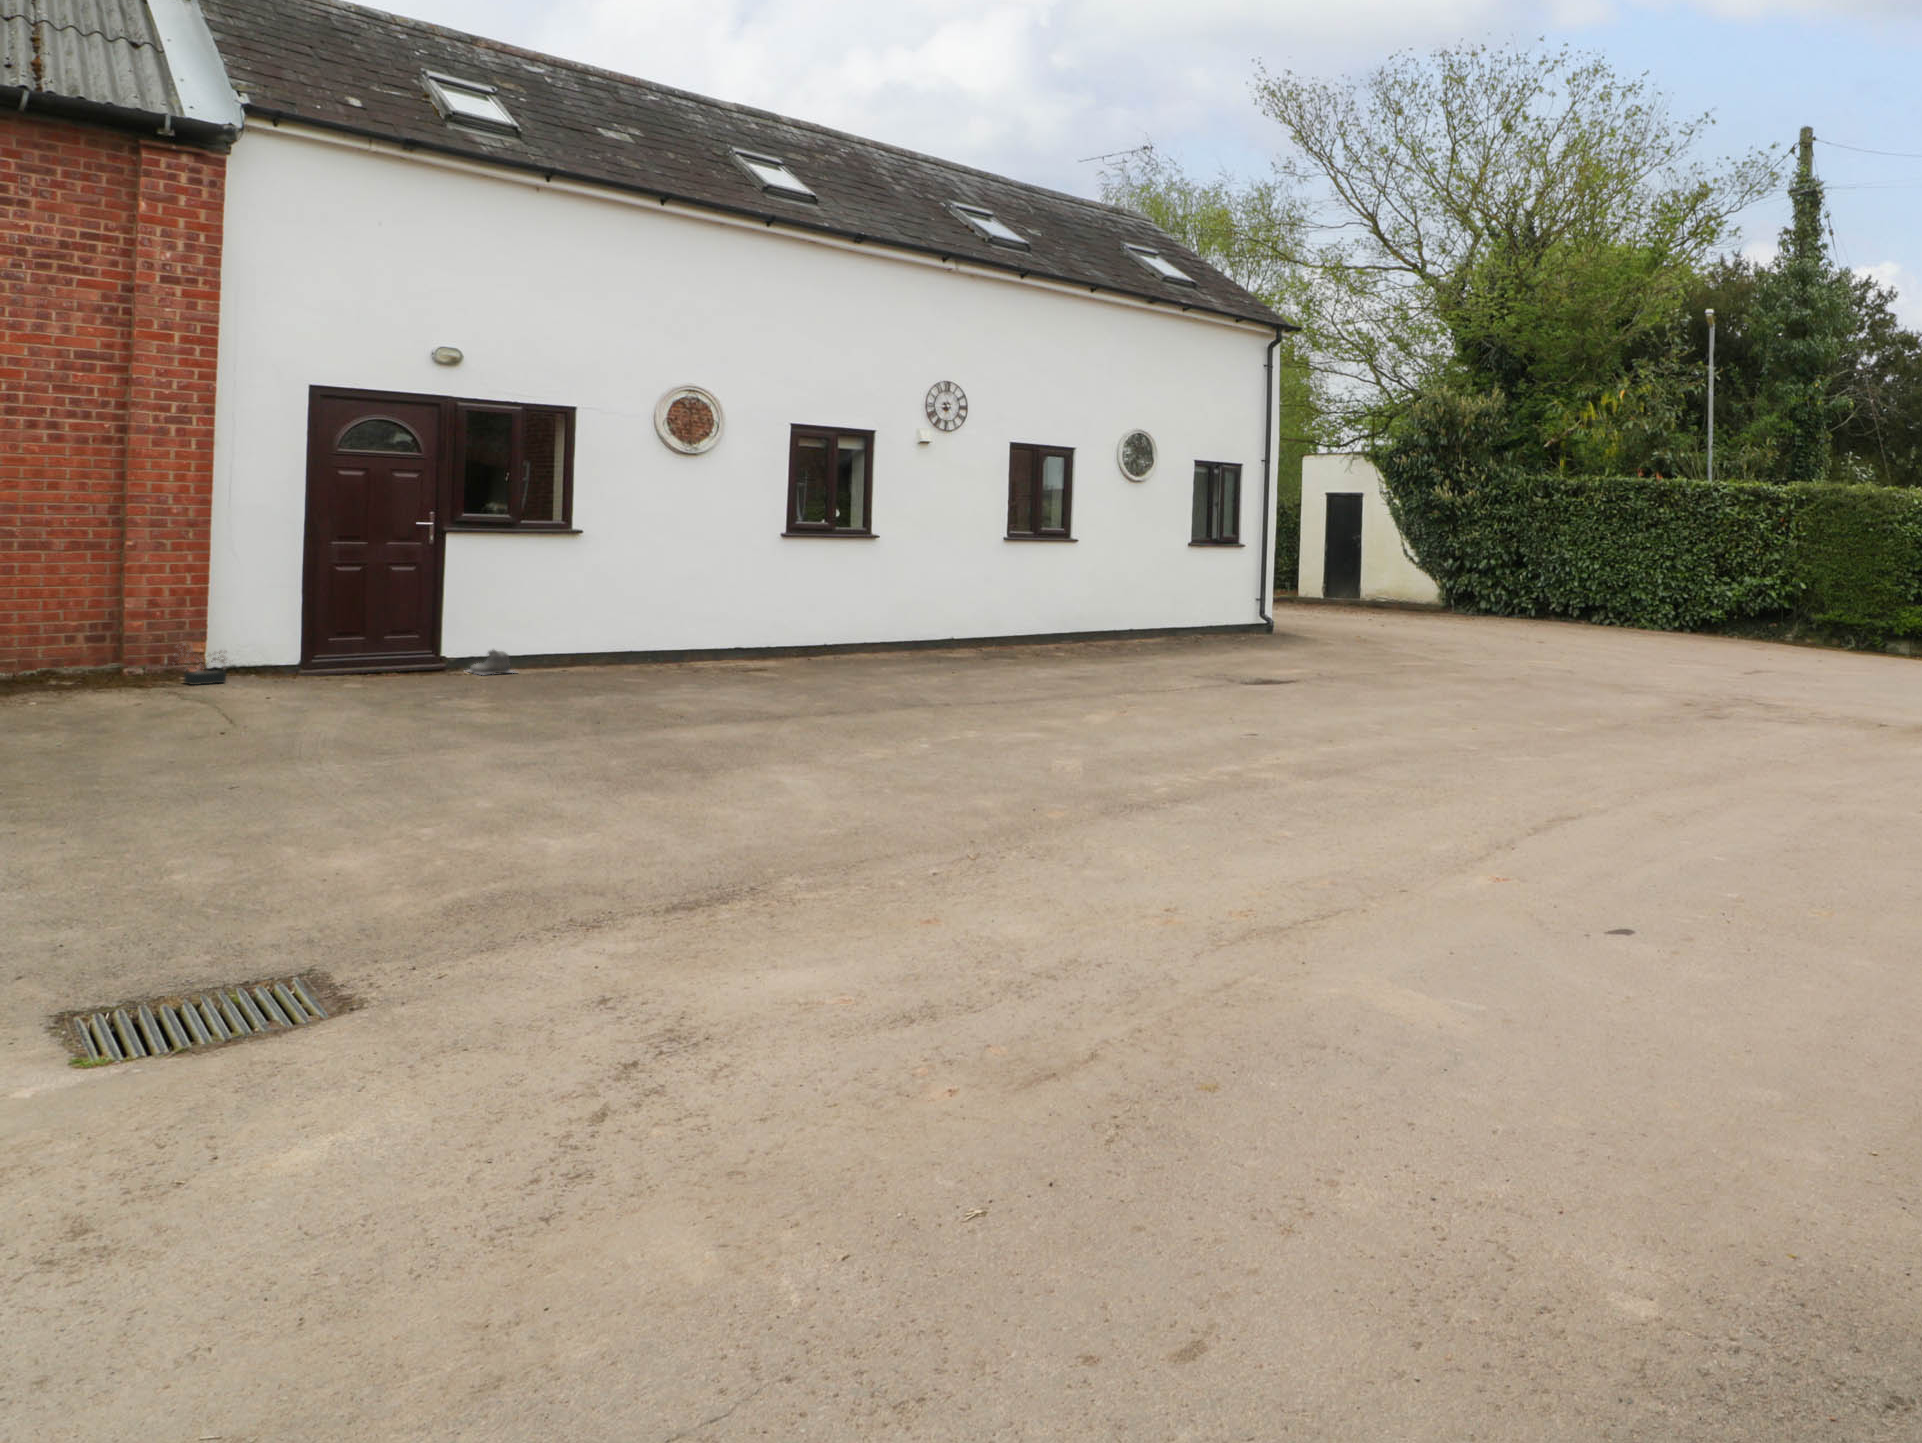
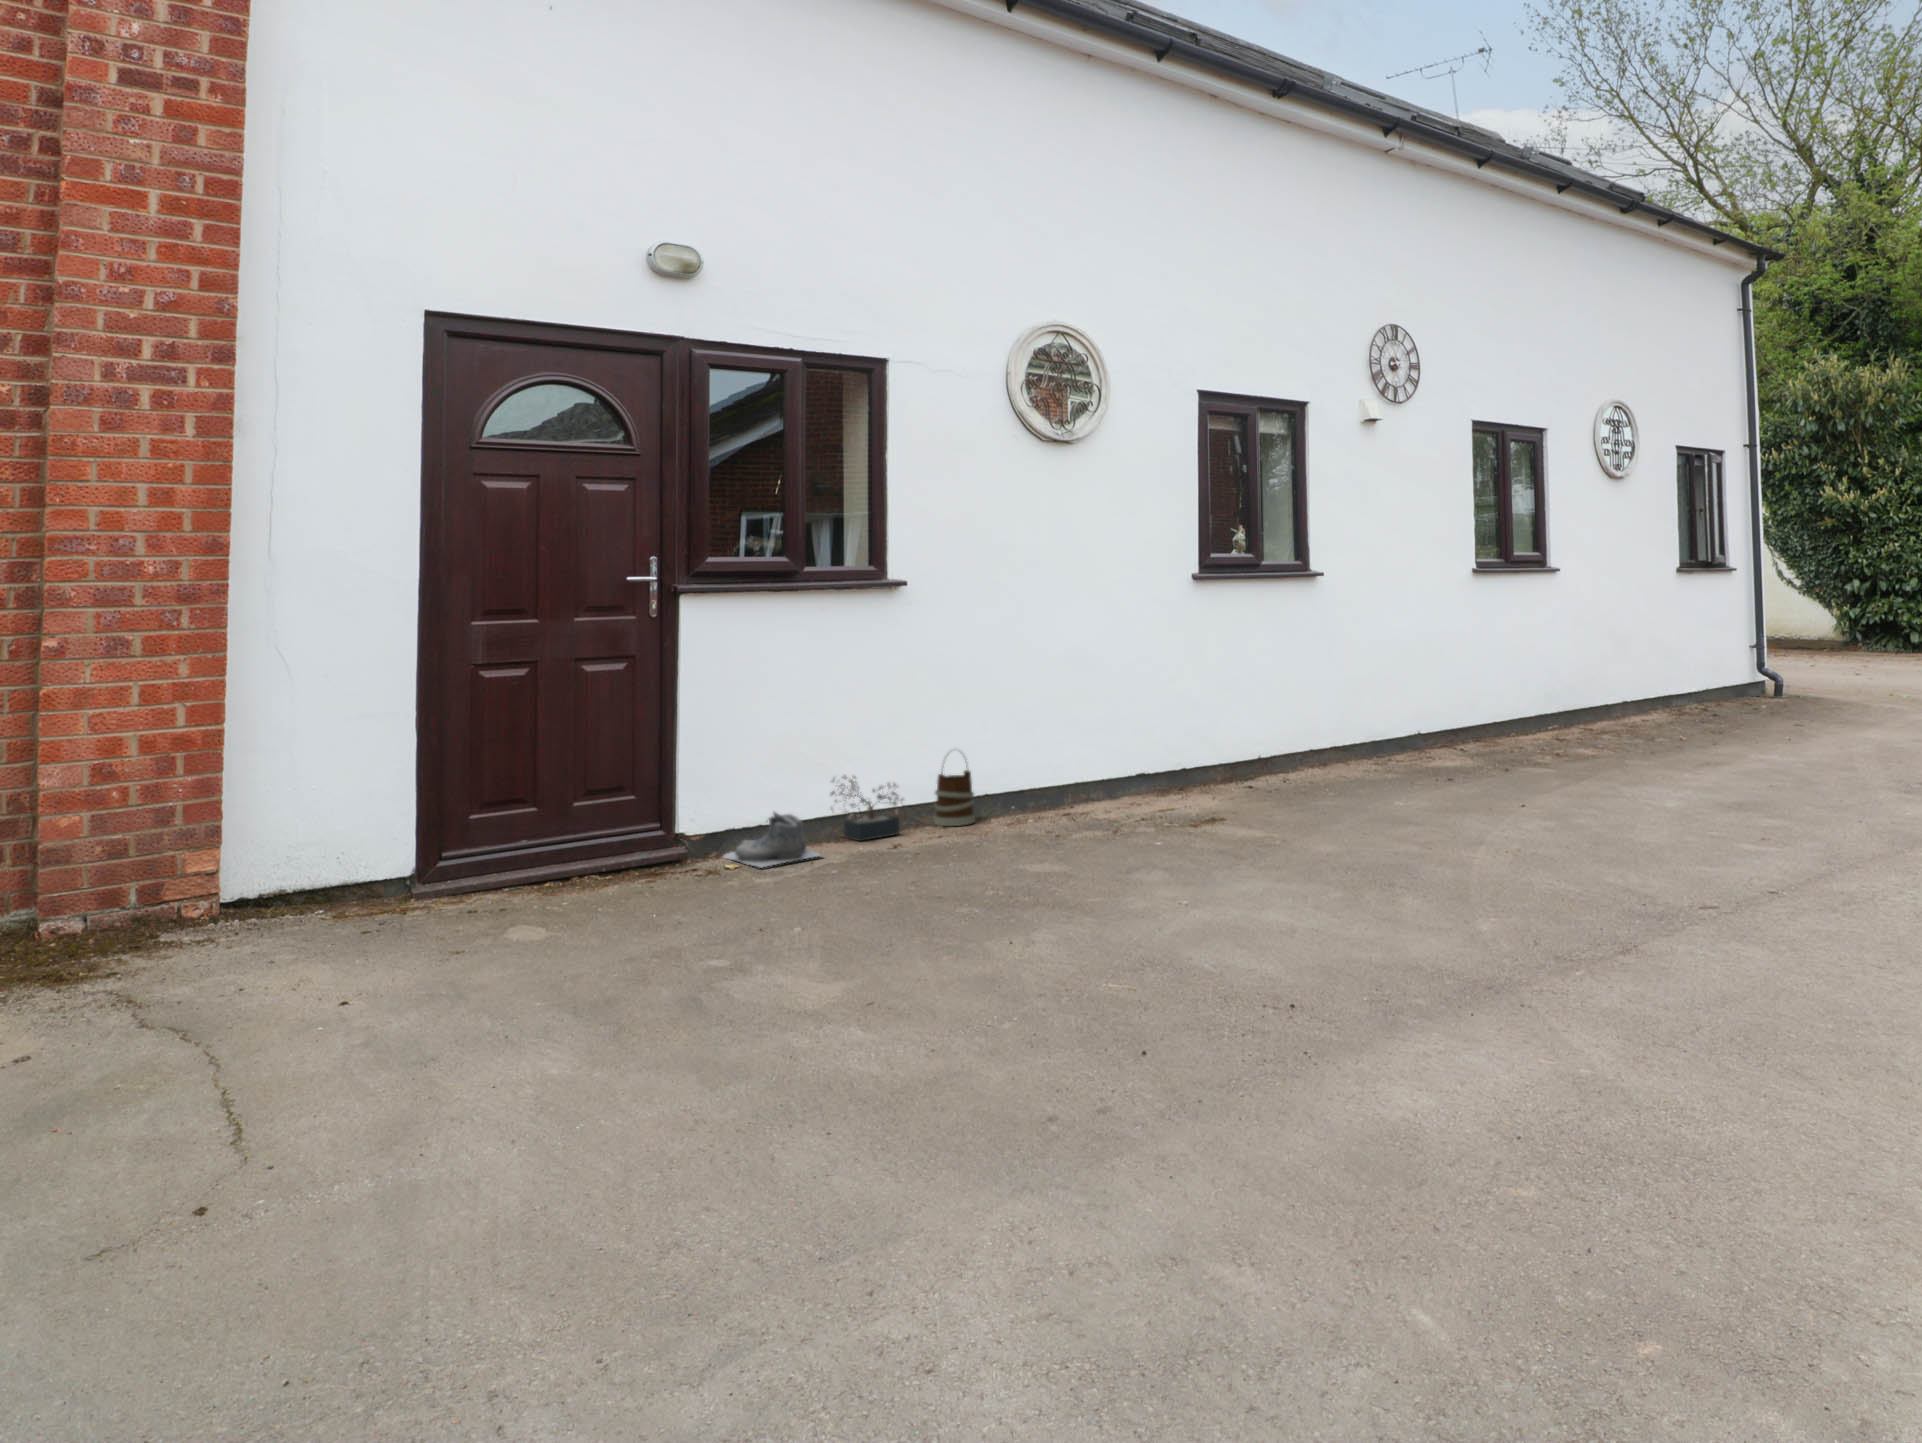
wooden bucket: none [594,625,619,667] -> present [934,761,975,826]
decorative plant: present [173,646,227,685] -> present [831,775,903,841]

